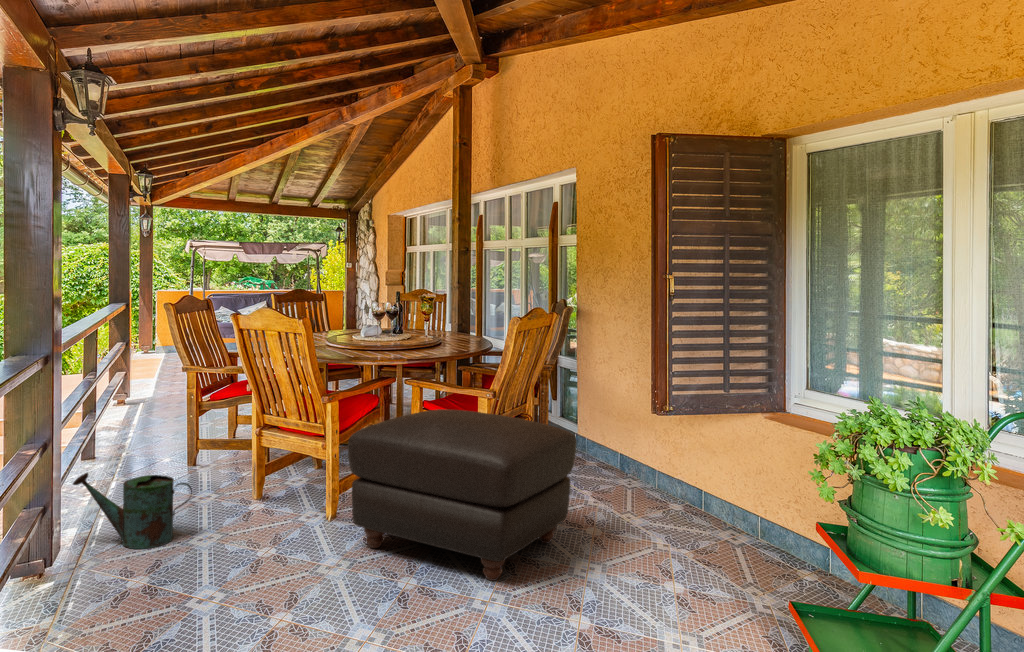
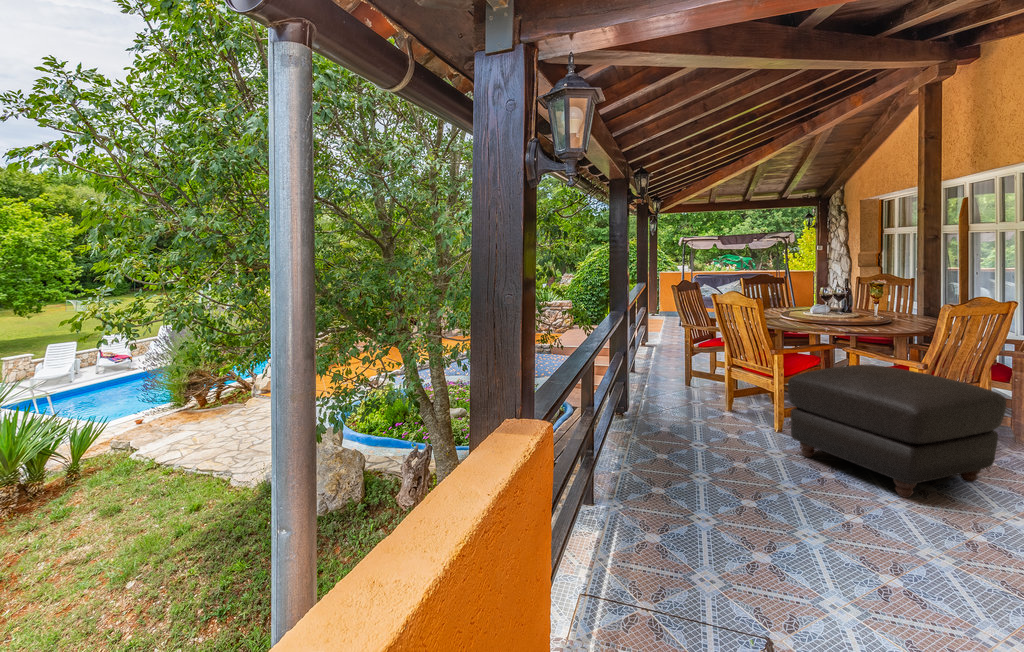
watering can: present [73,473,192,549] -> none [625,384,687,431]

